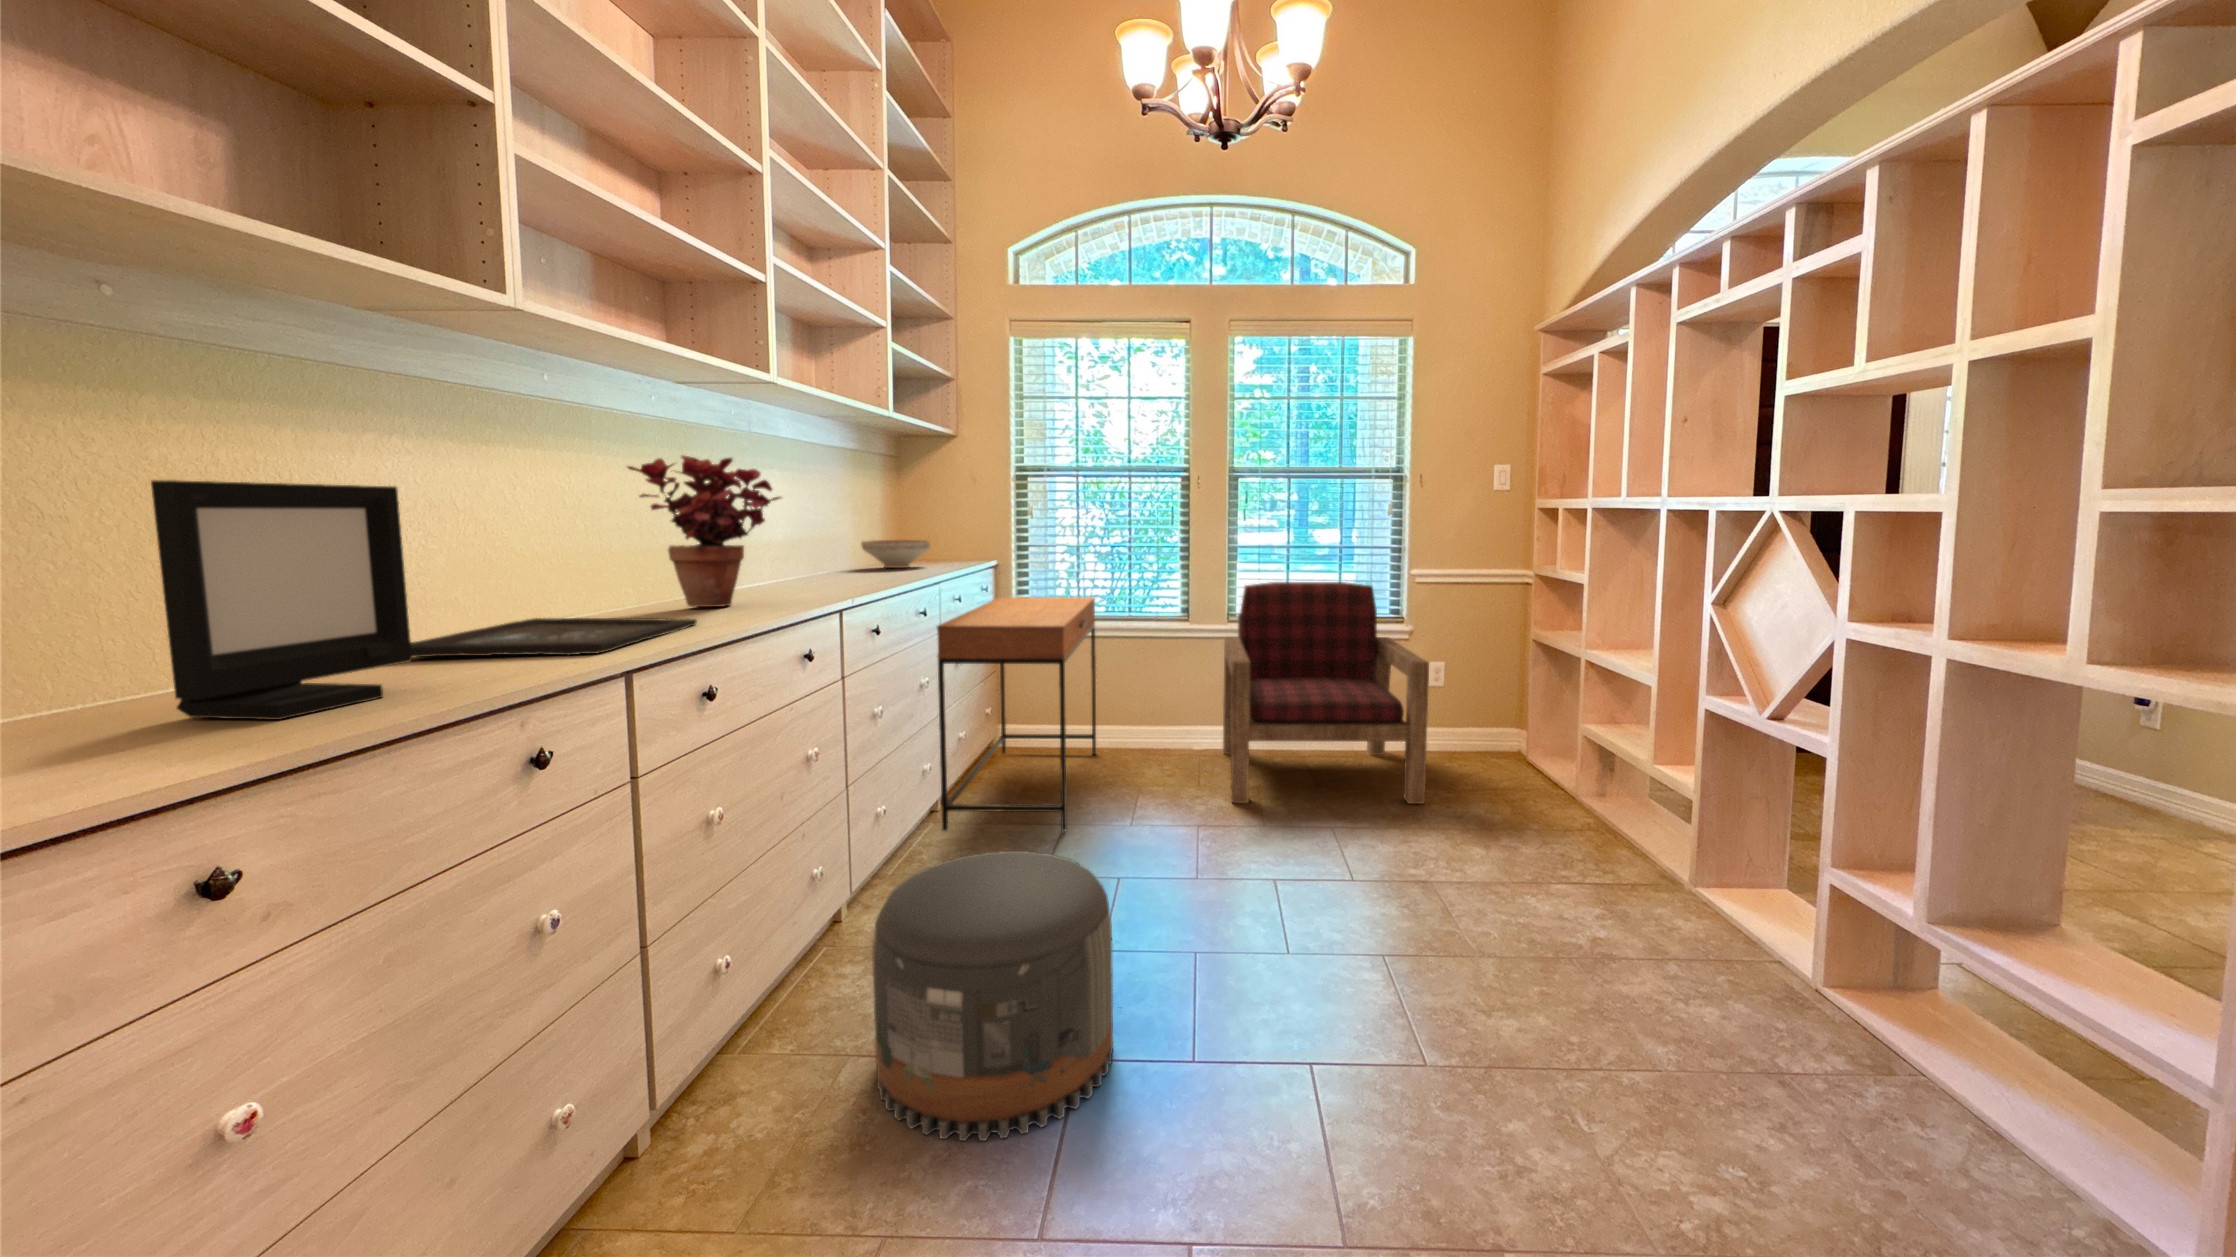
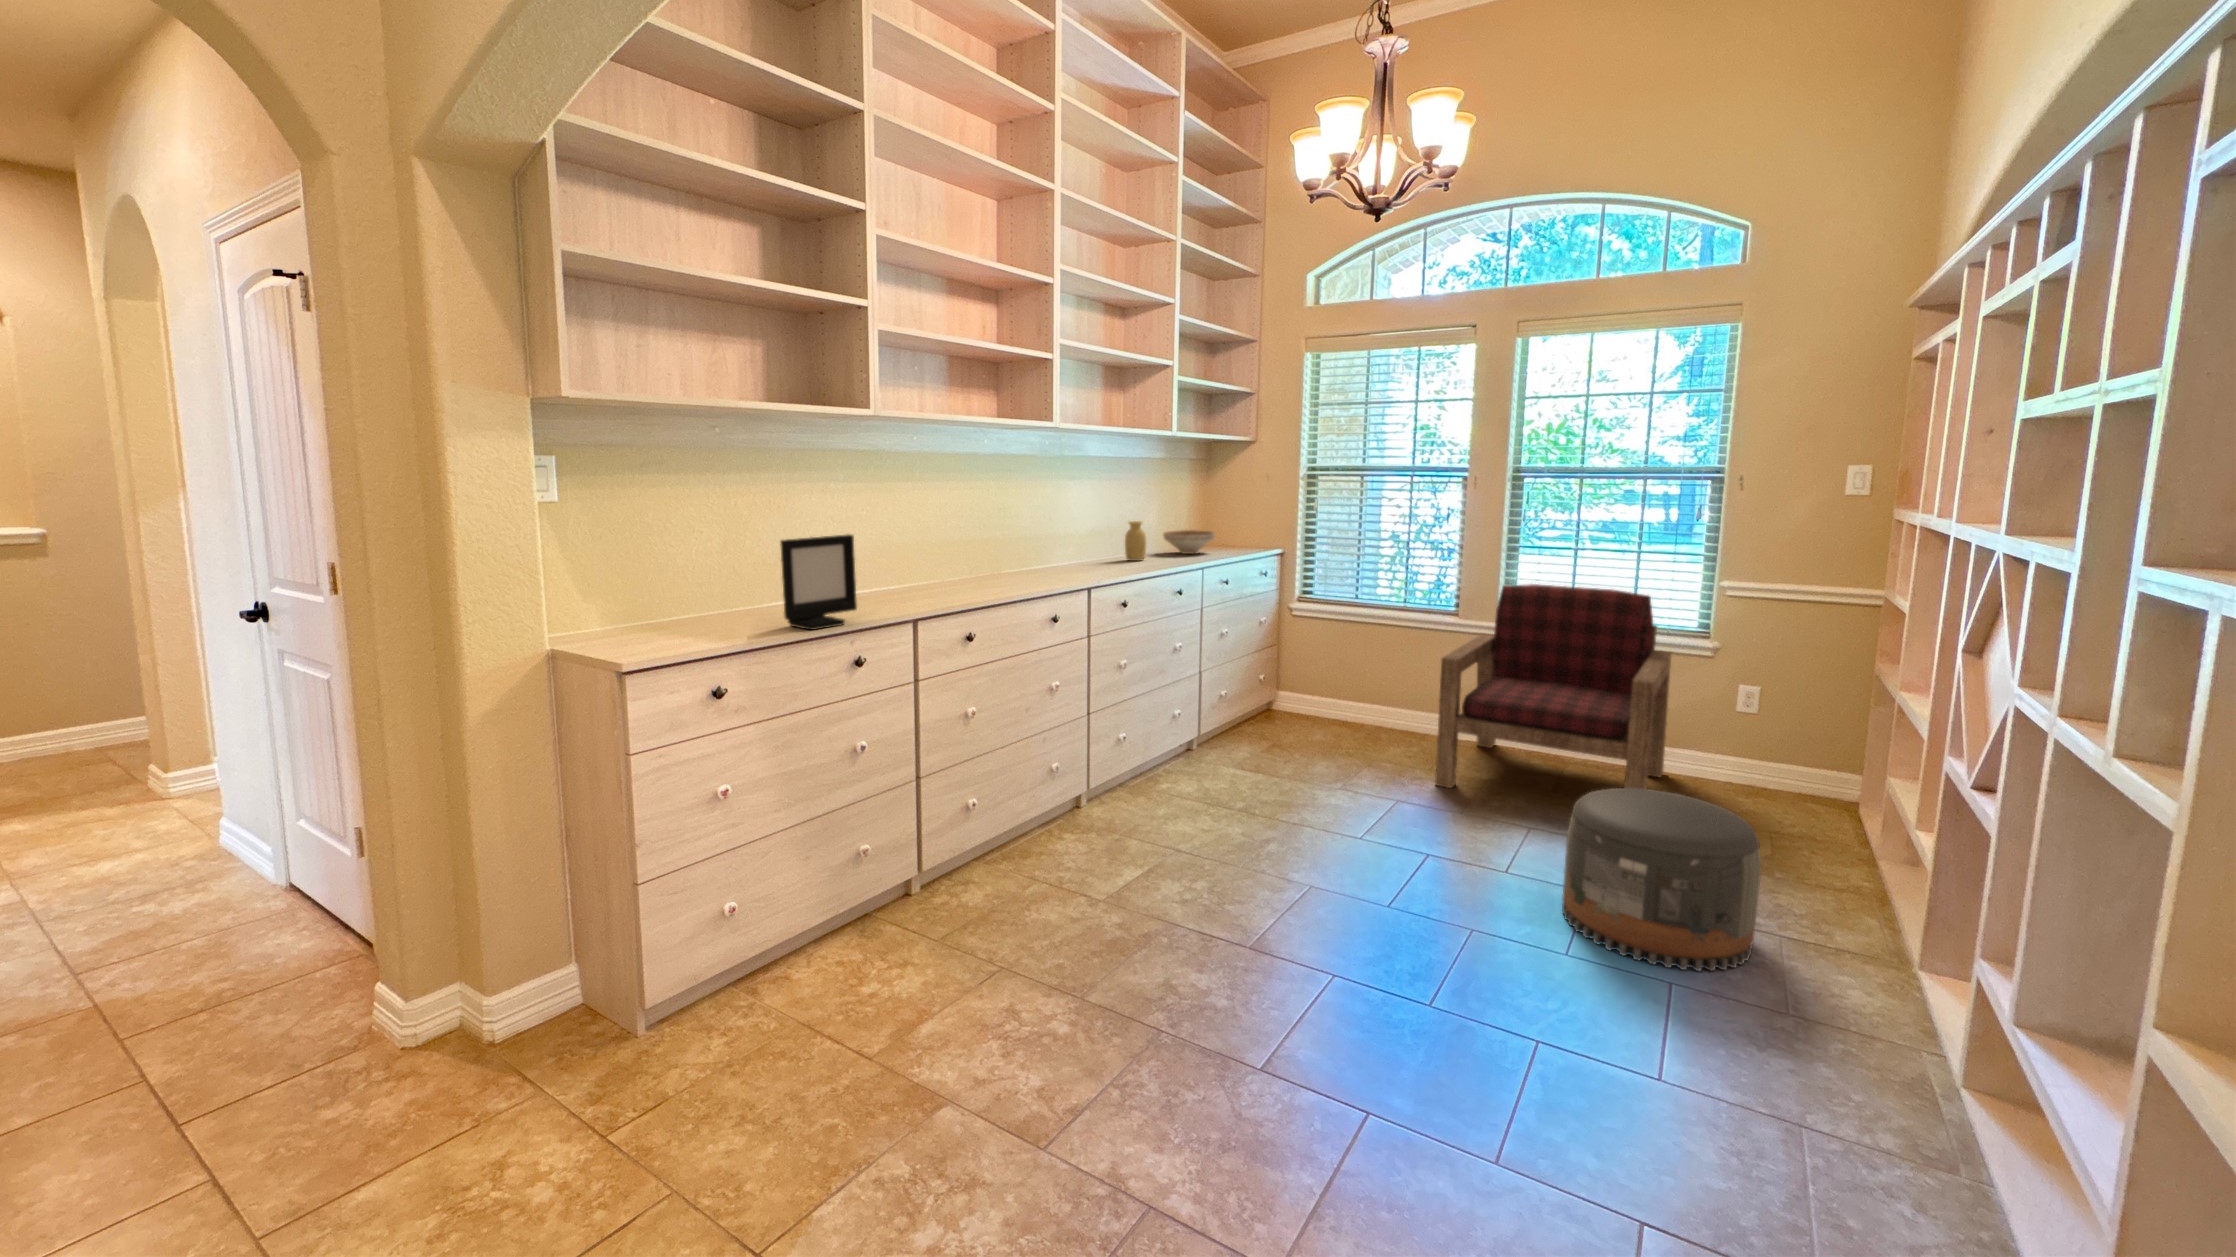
potted plant: present [628,456,780,607] -> none [981,491,1062,584]
vase: none [822,523,854,577] -> present [1125,521,1146,561]
desk: present [937,597,1096,831] -> none [1186,580,1360,775]
tray: present [411,618,697,657] -> none [863,587,995,611]
pouf: present [872,851,1113,1141] -> present [1562,788,1761,971]

